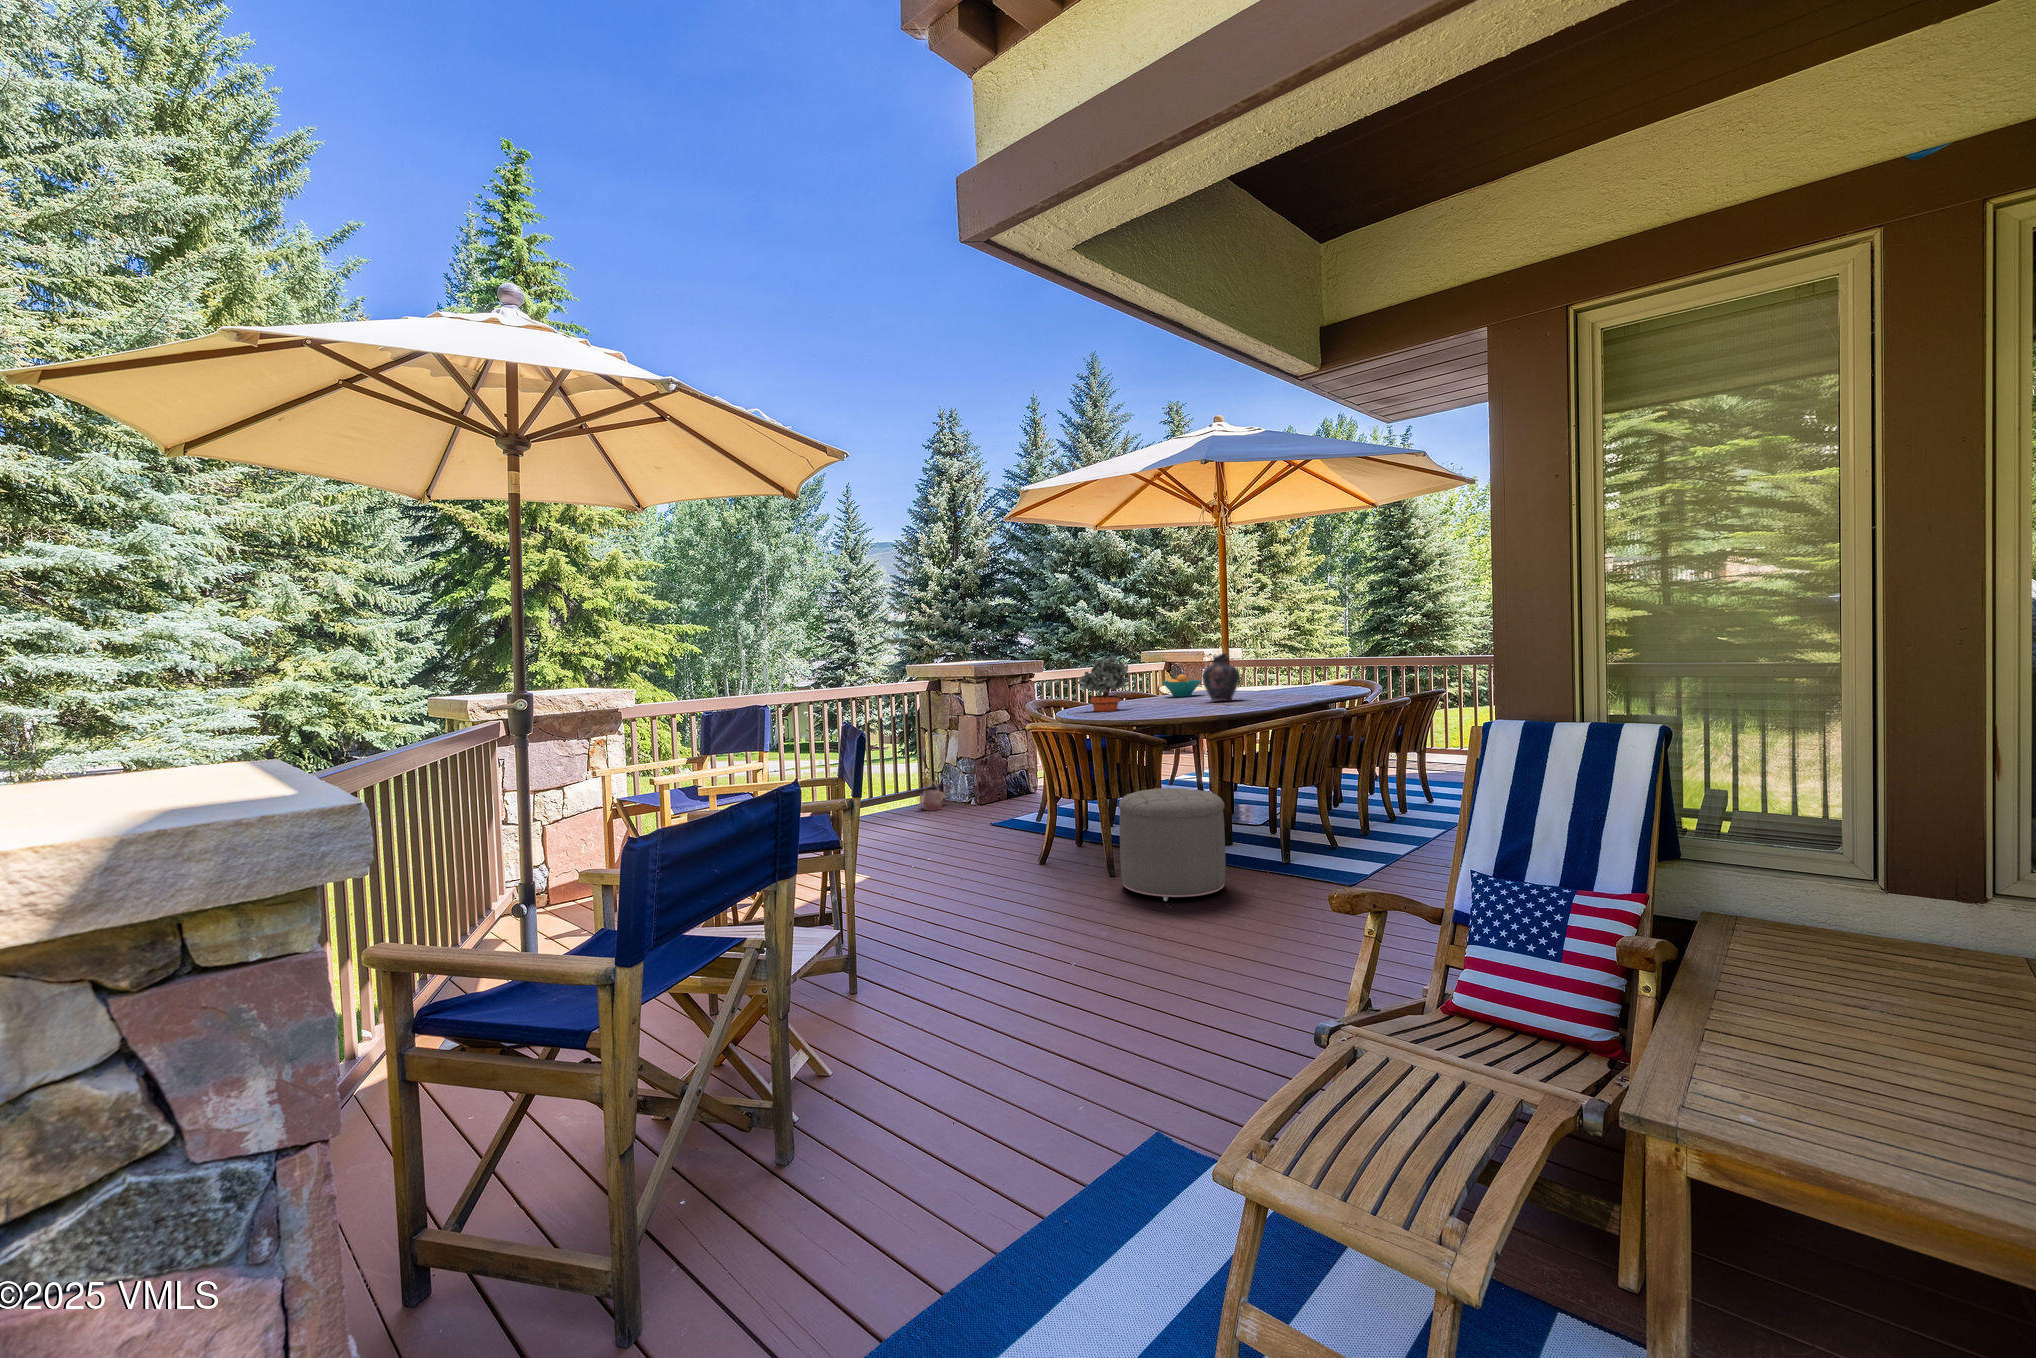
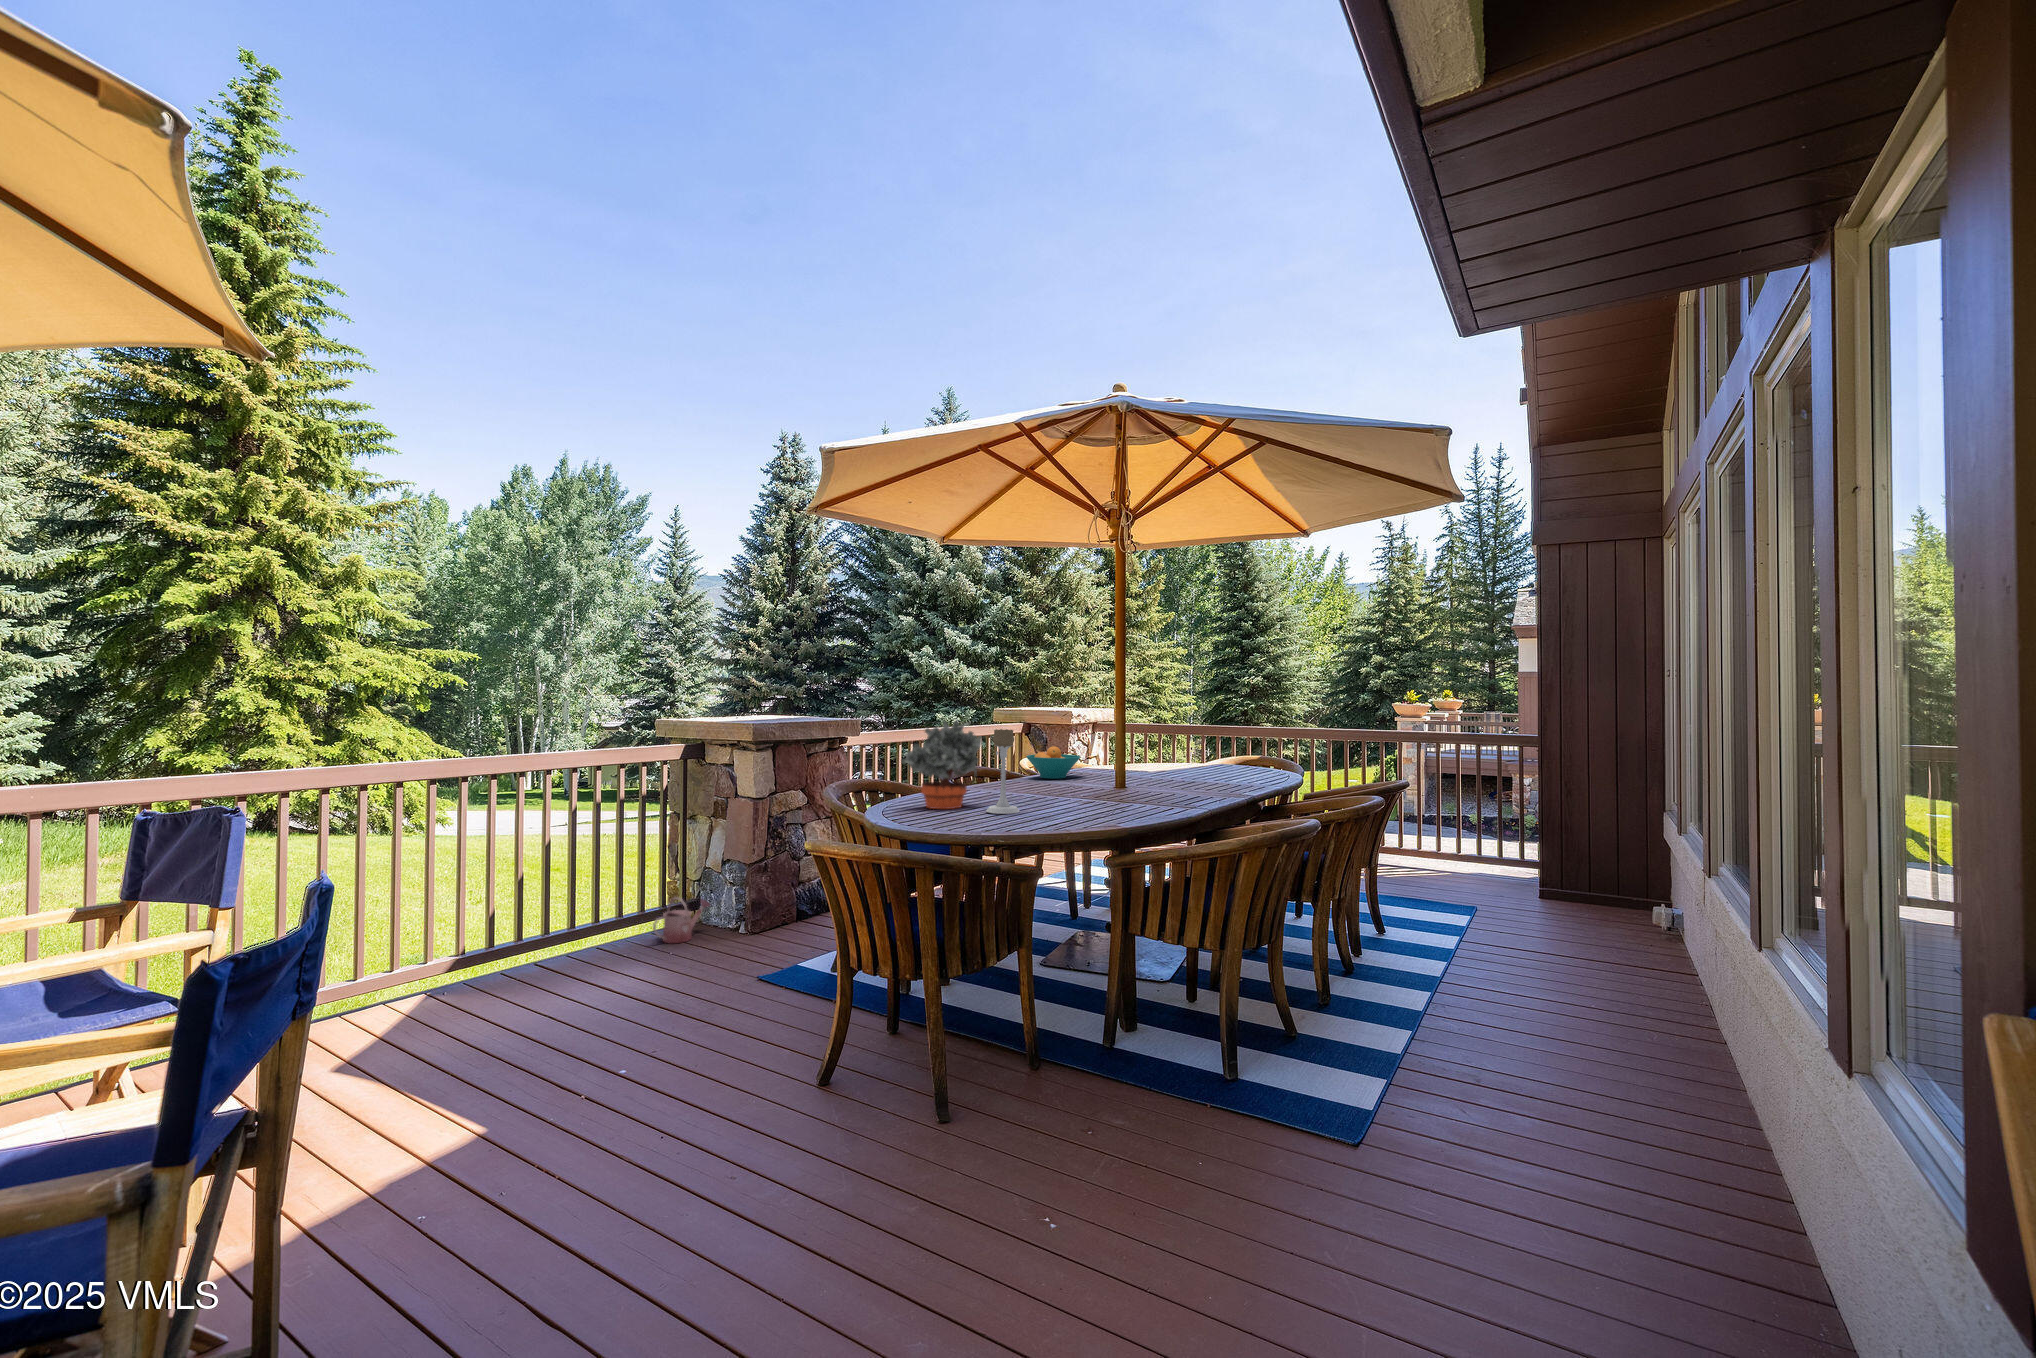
vase: present [1202,653,1240,701] -> none [1092,722,1147,794]
candle holder: none [1132,659,1153,711] -> present [986,729,1020,814]
ottoman: present [1119,788,1225,901] -> none [959,973,1159,1233]

